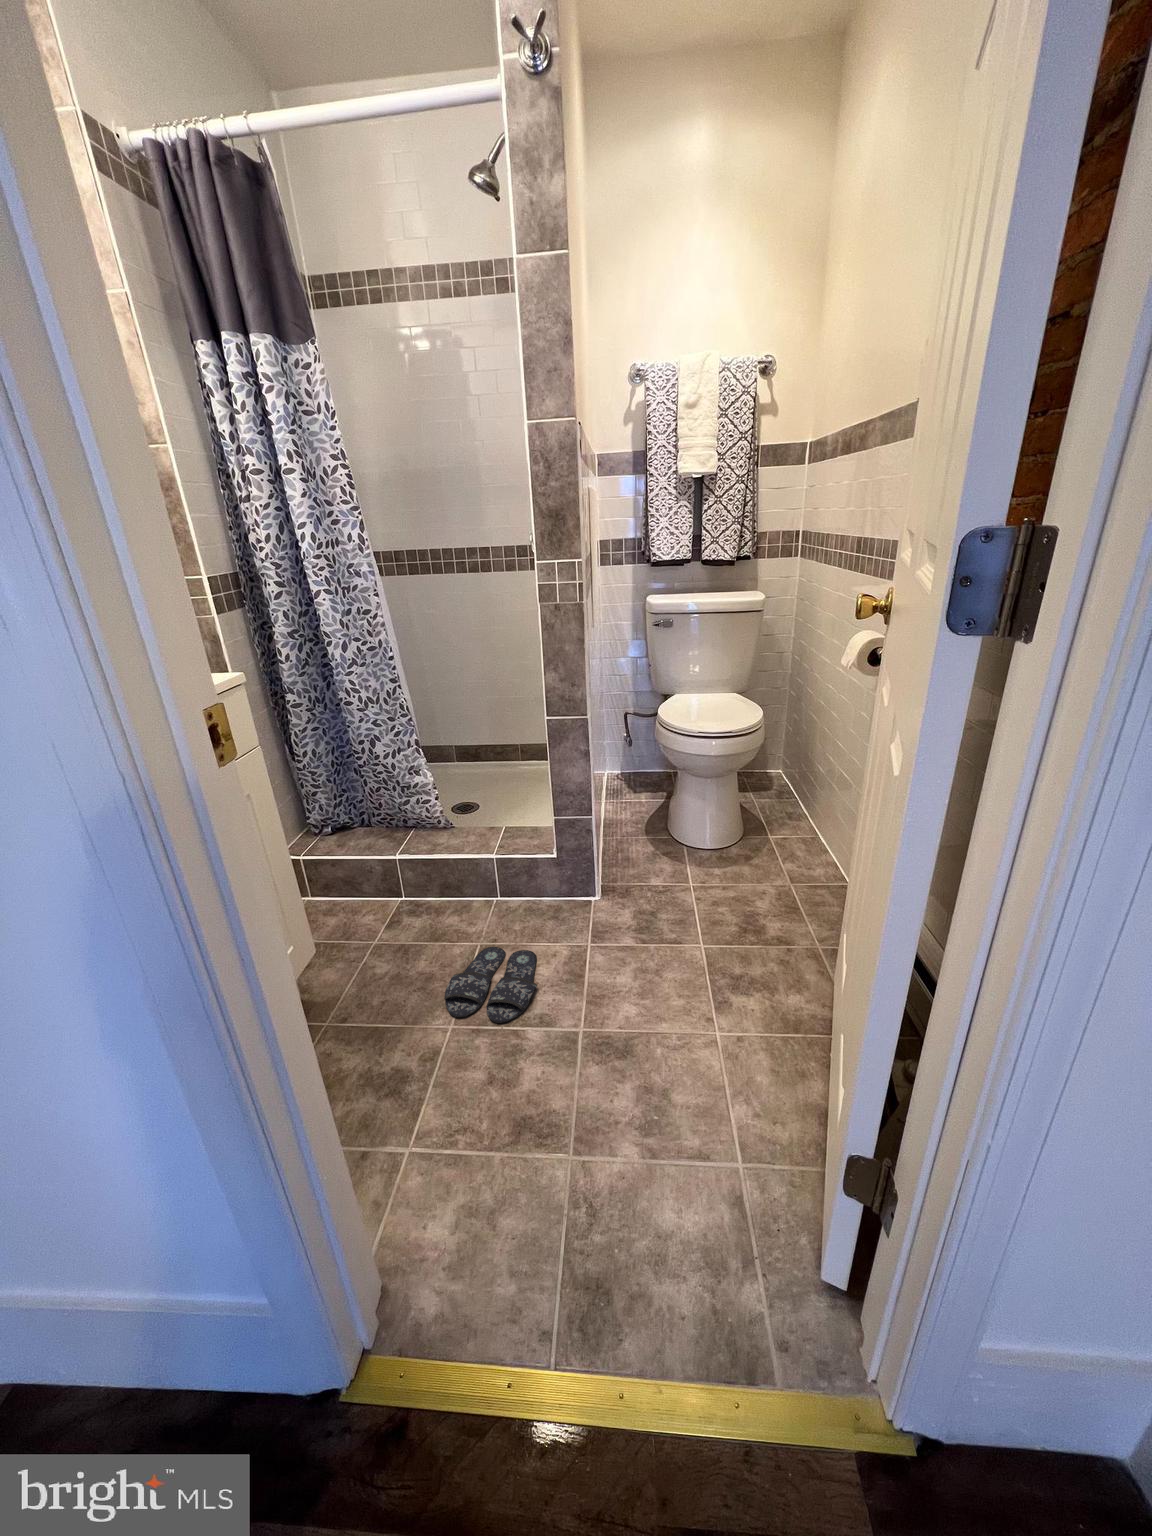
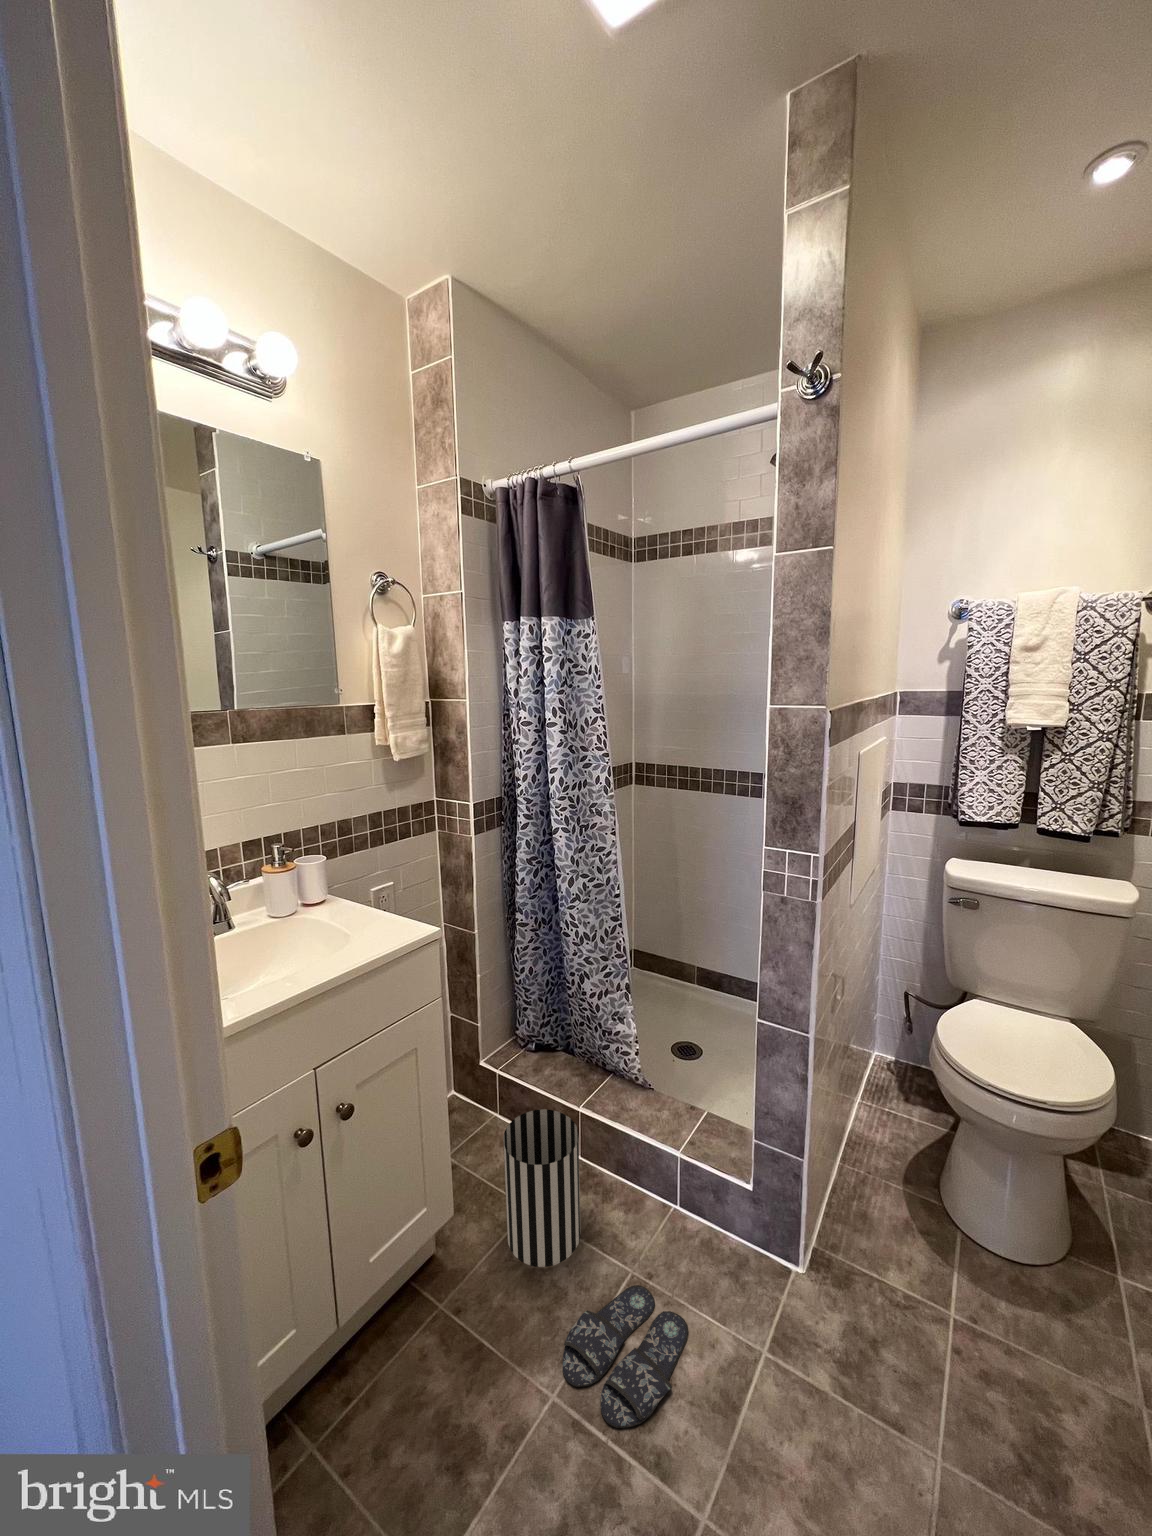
wastebasket: none [340,846,427,972] -> present [503,1109,581,1267]

